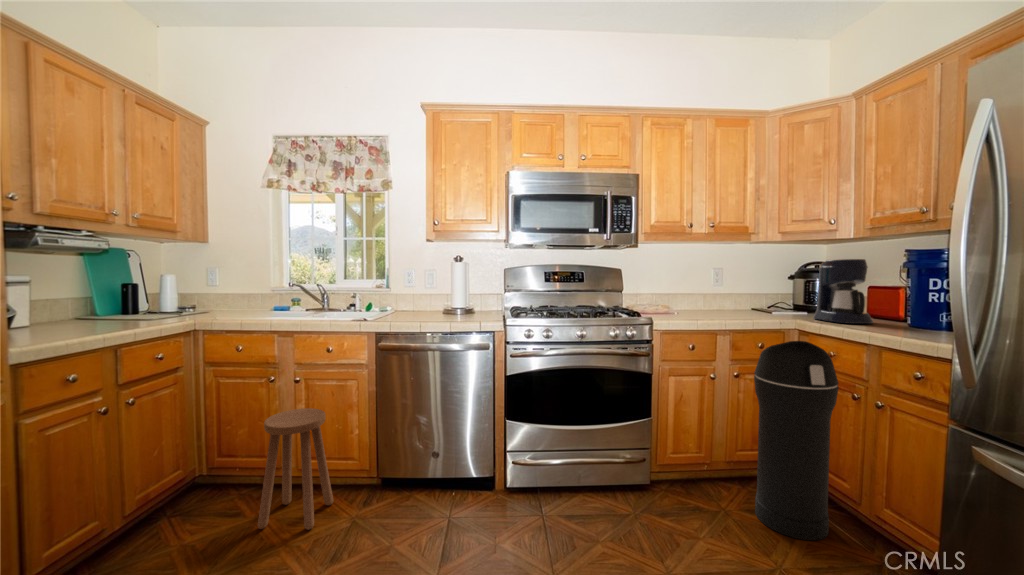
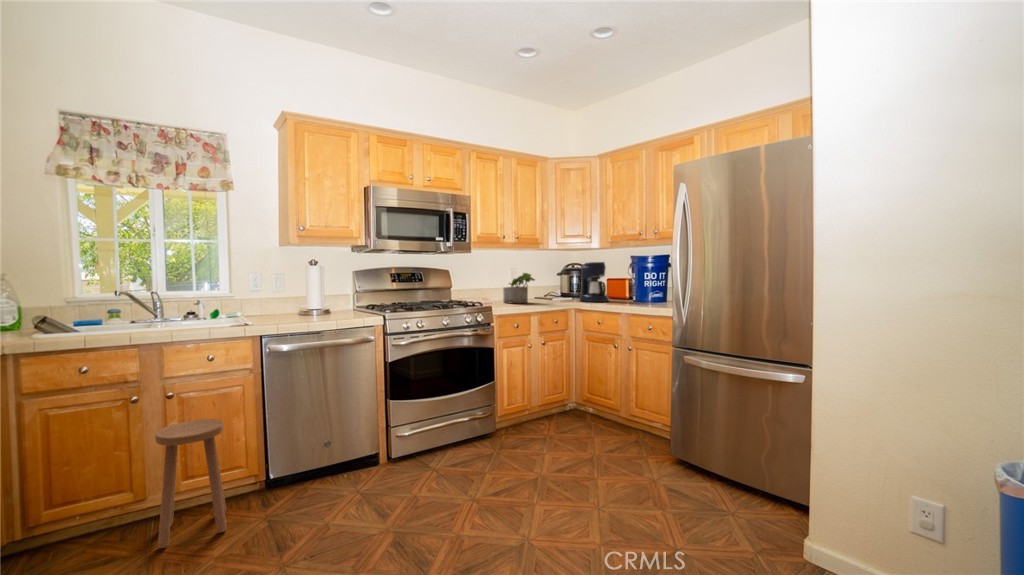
potted plant: none [684,274,736,316] -> present [503,273,535,303]
trash can: present [754,341,839,540] -> none [555,314,600,436]

